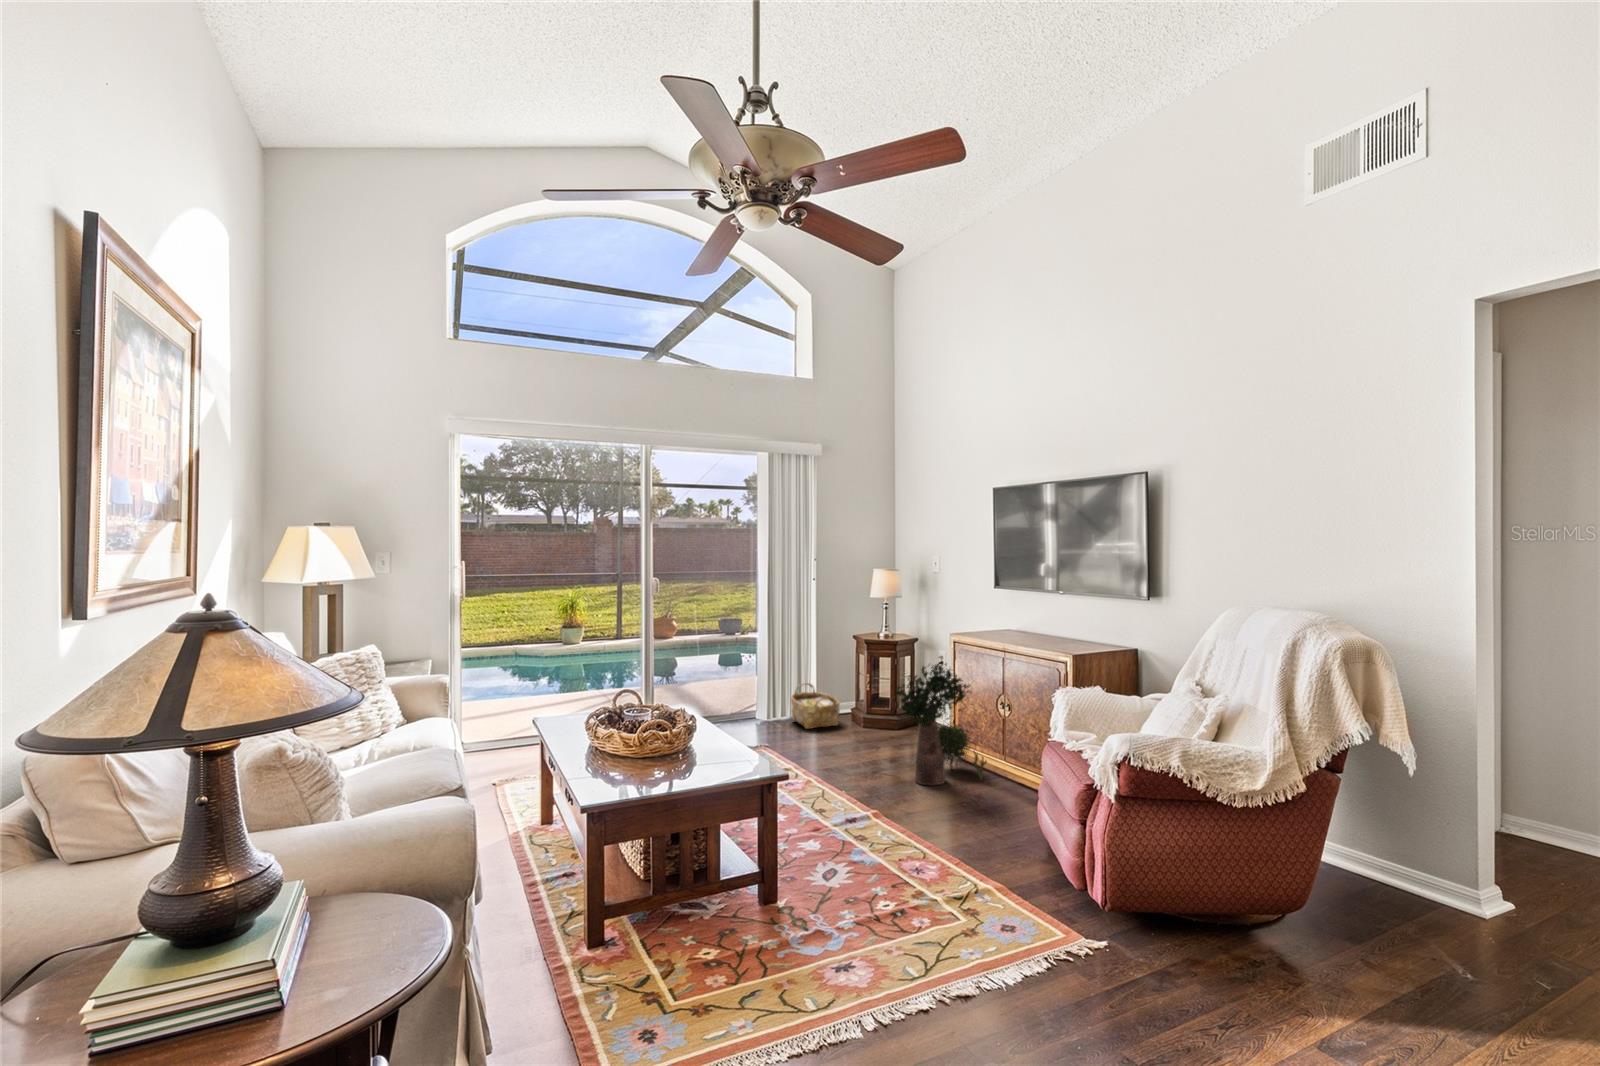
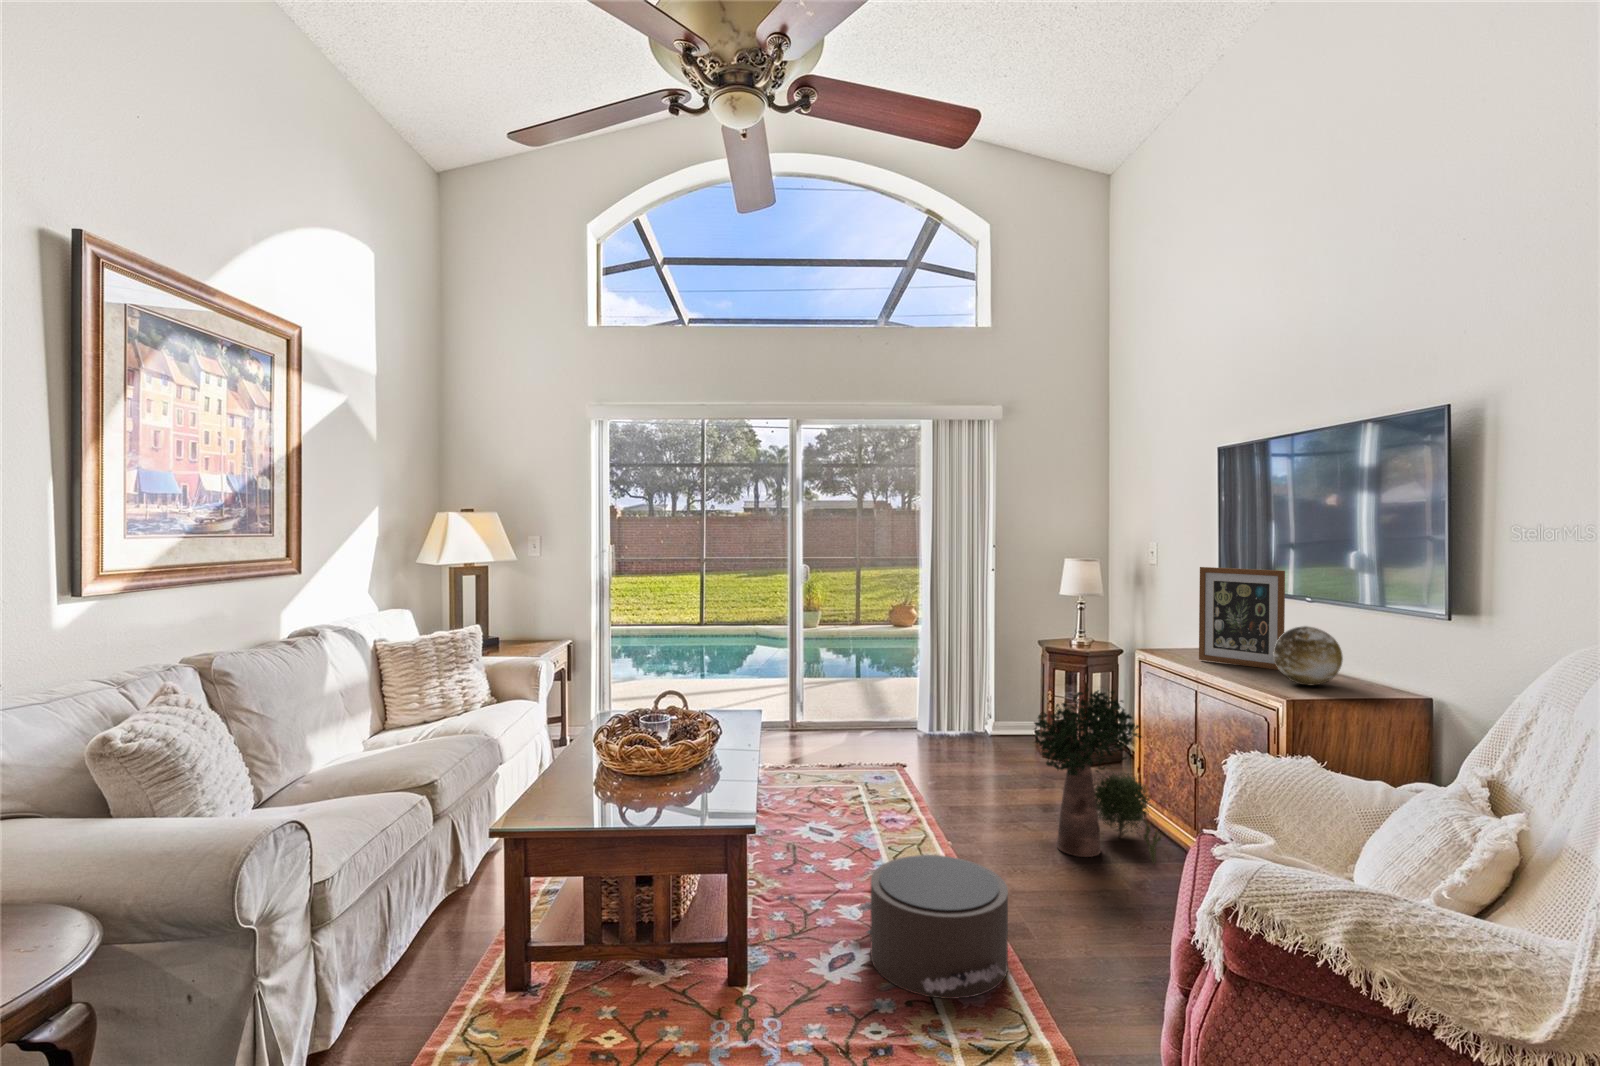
picture frame: none [994,571,1051,637] -> present [1199,567,1285,670]
decorative orb: none [1054,606,1094,644] -> present [1274,626,1343,685]
woven basket: present [791,683,840,729] -> none [957,692,1016,750]
pouf: none [821,789,947,881] -> present [857,855,1008,999]

